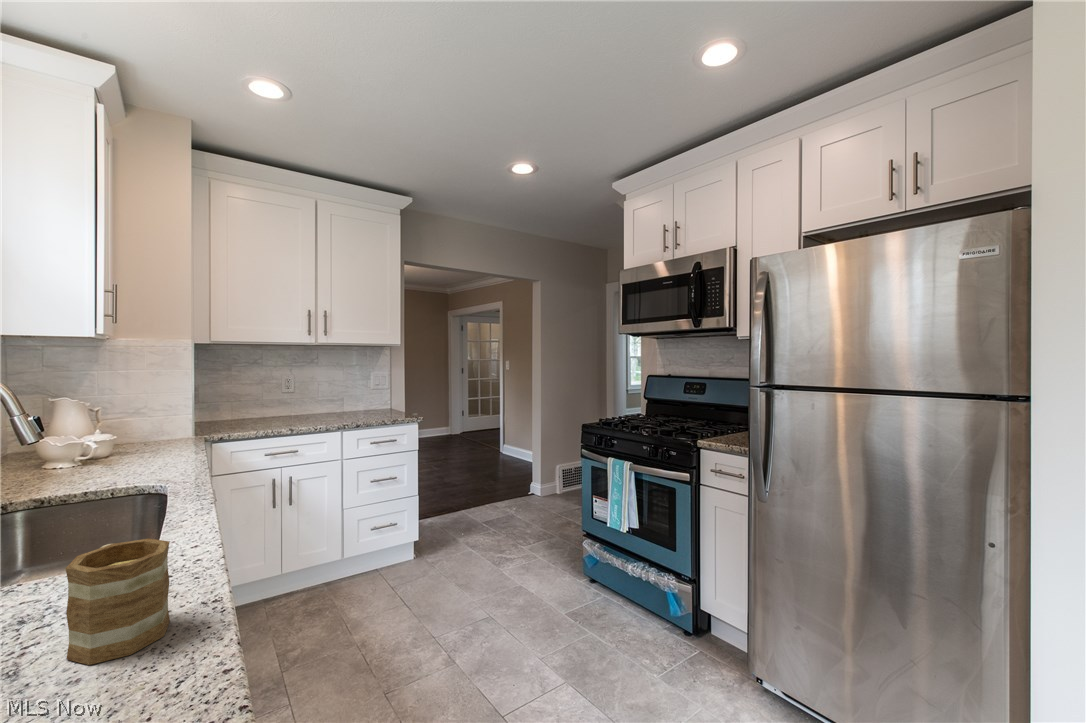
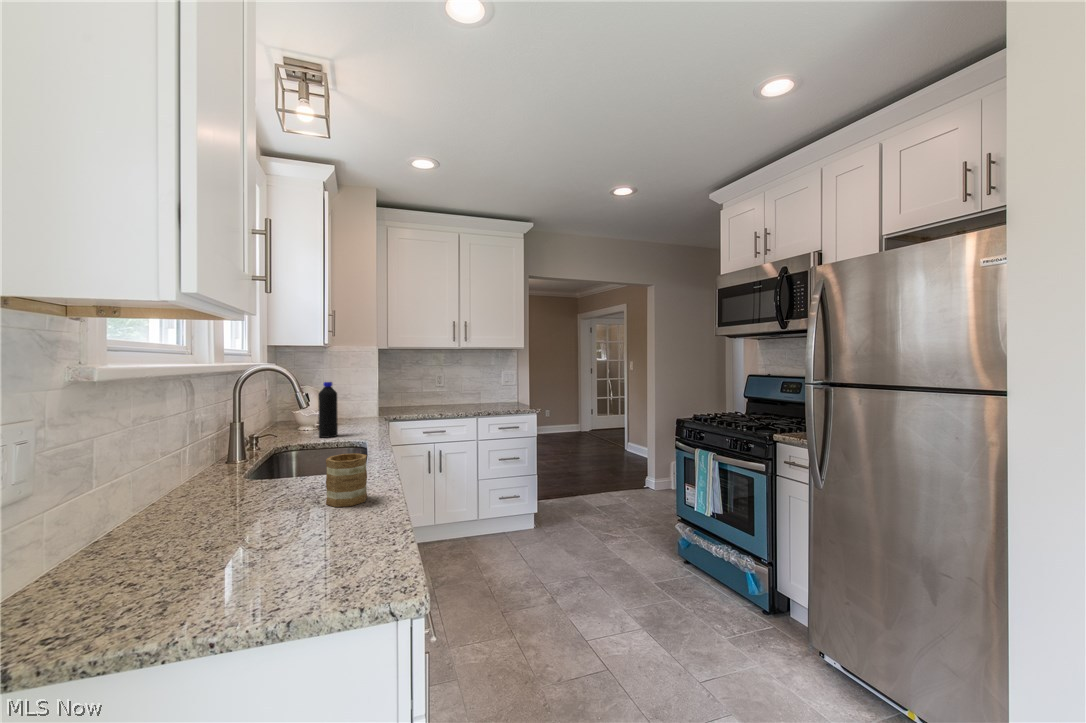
bottle: none [81,392,119,481] -> present [318,382,338,438]

